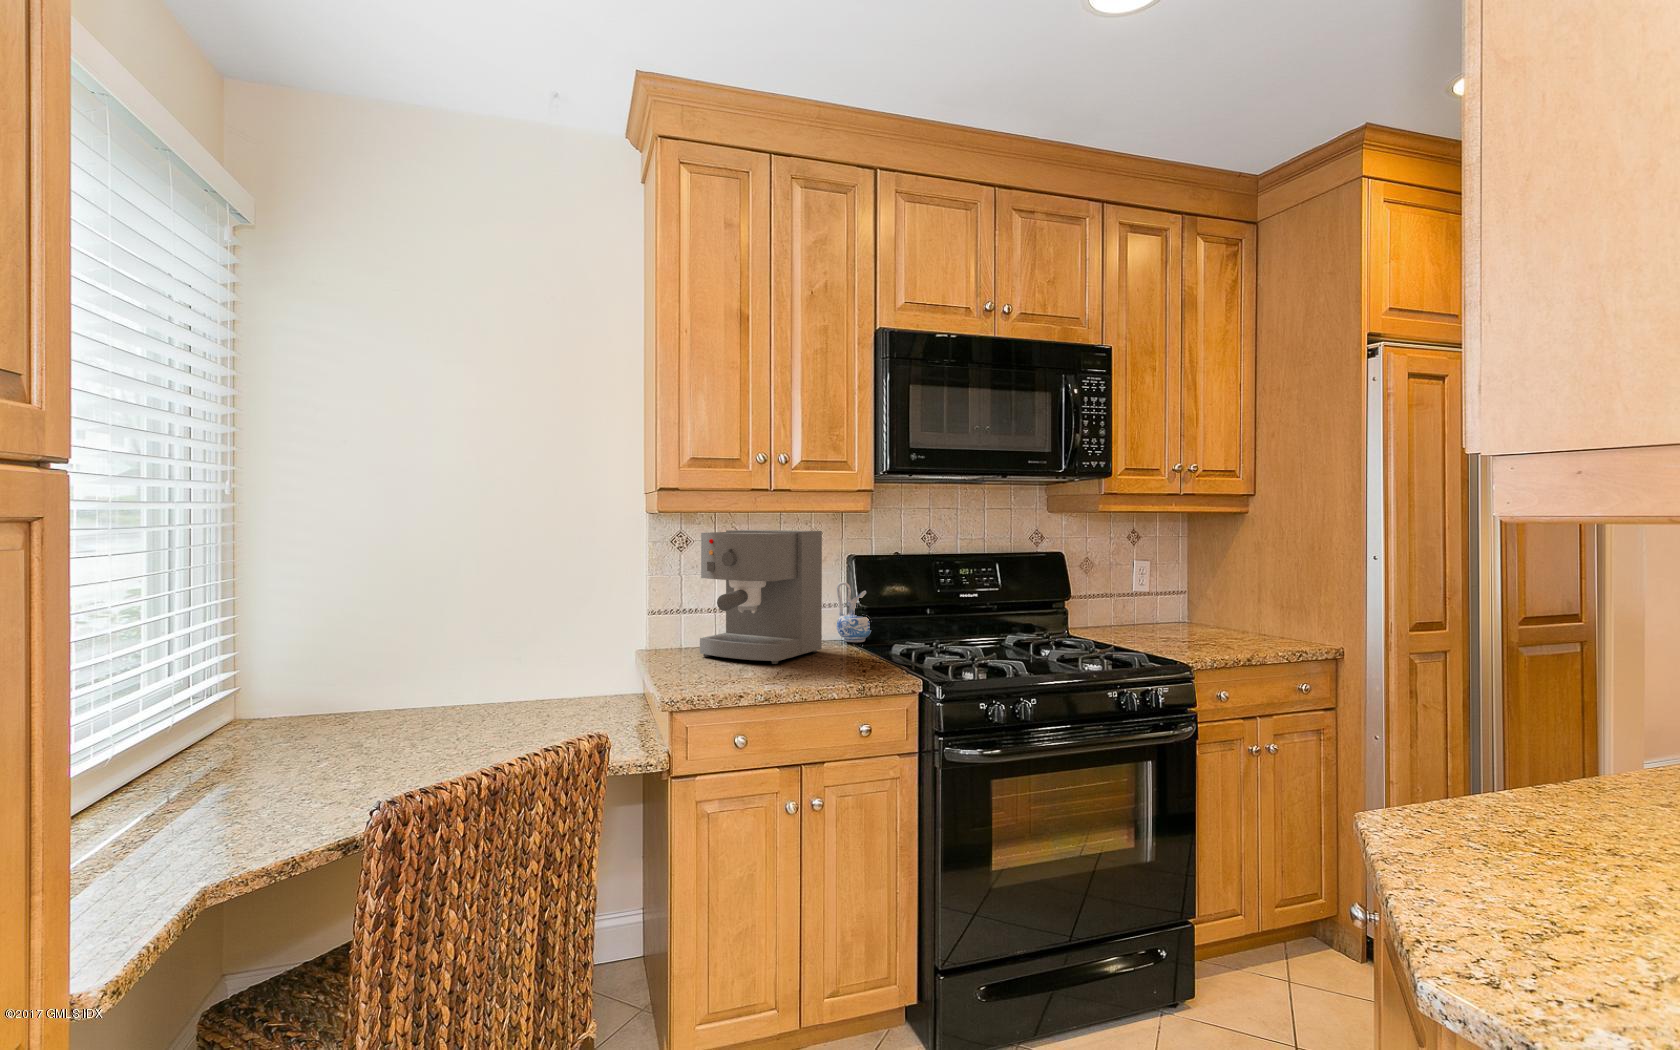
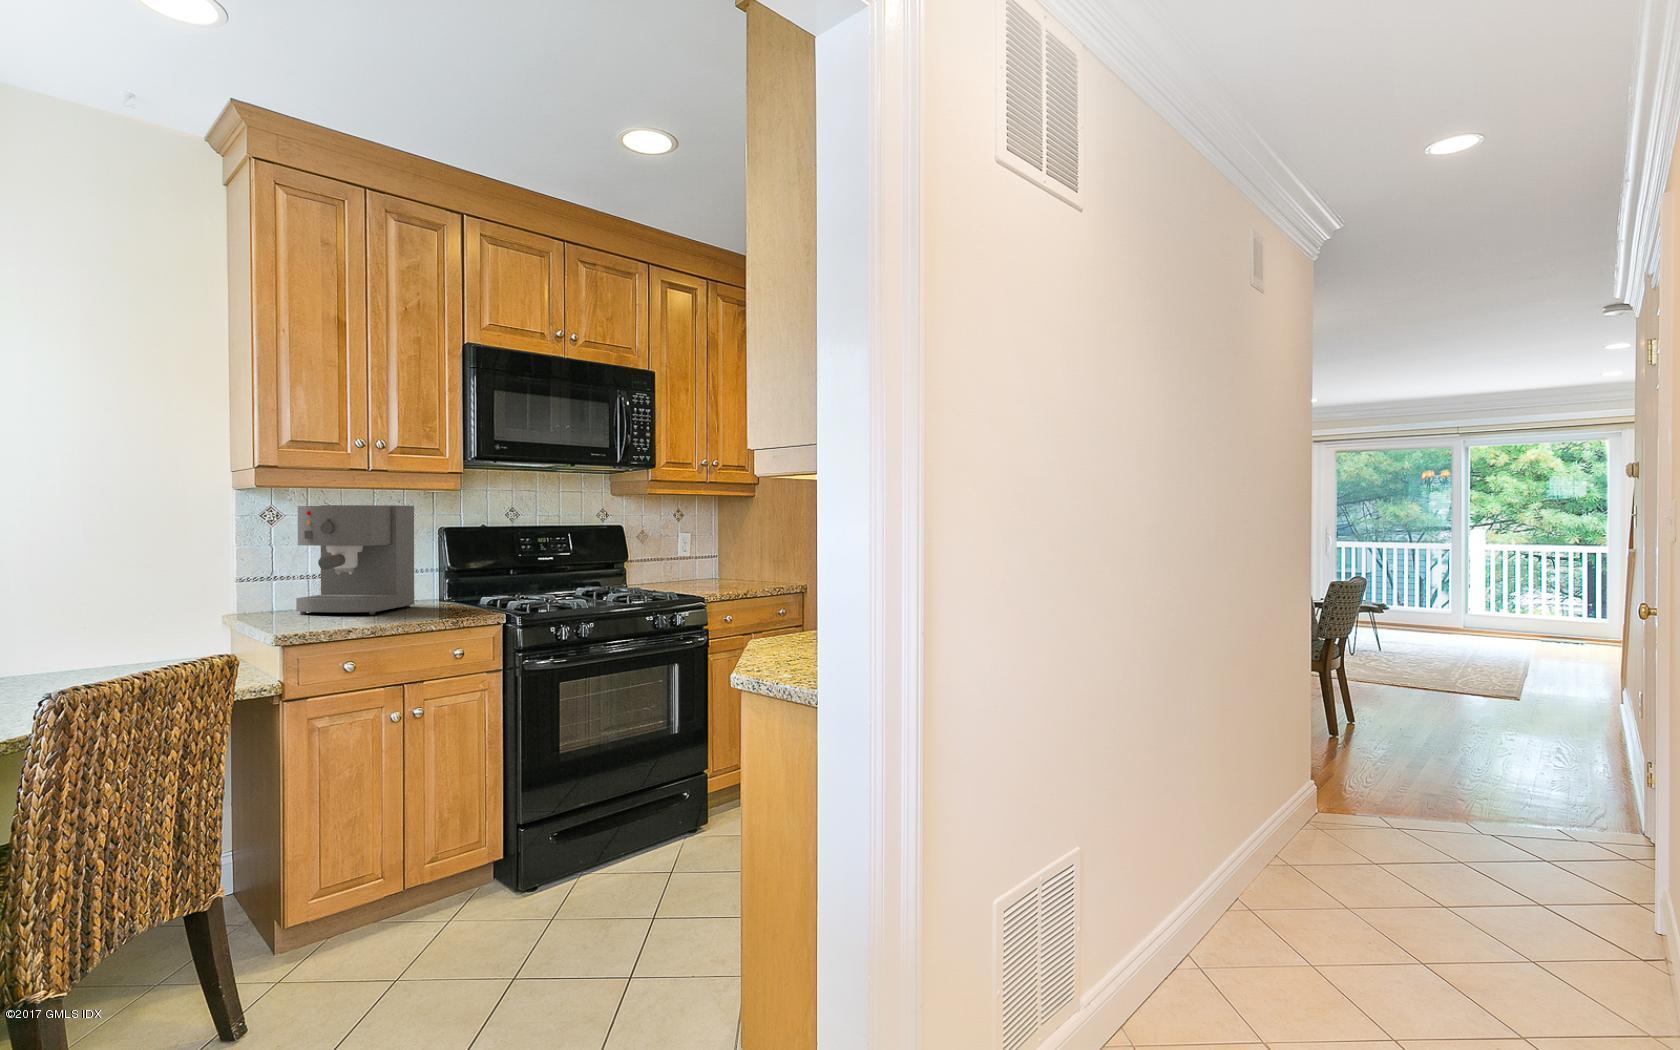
ceramic pitcher: present [837,582,871,642] -> none [427,550,460,600]

